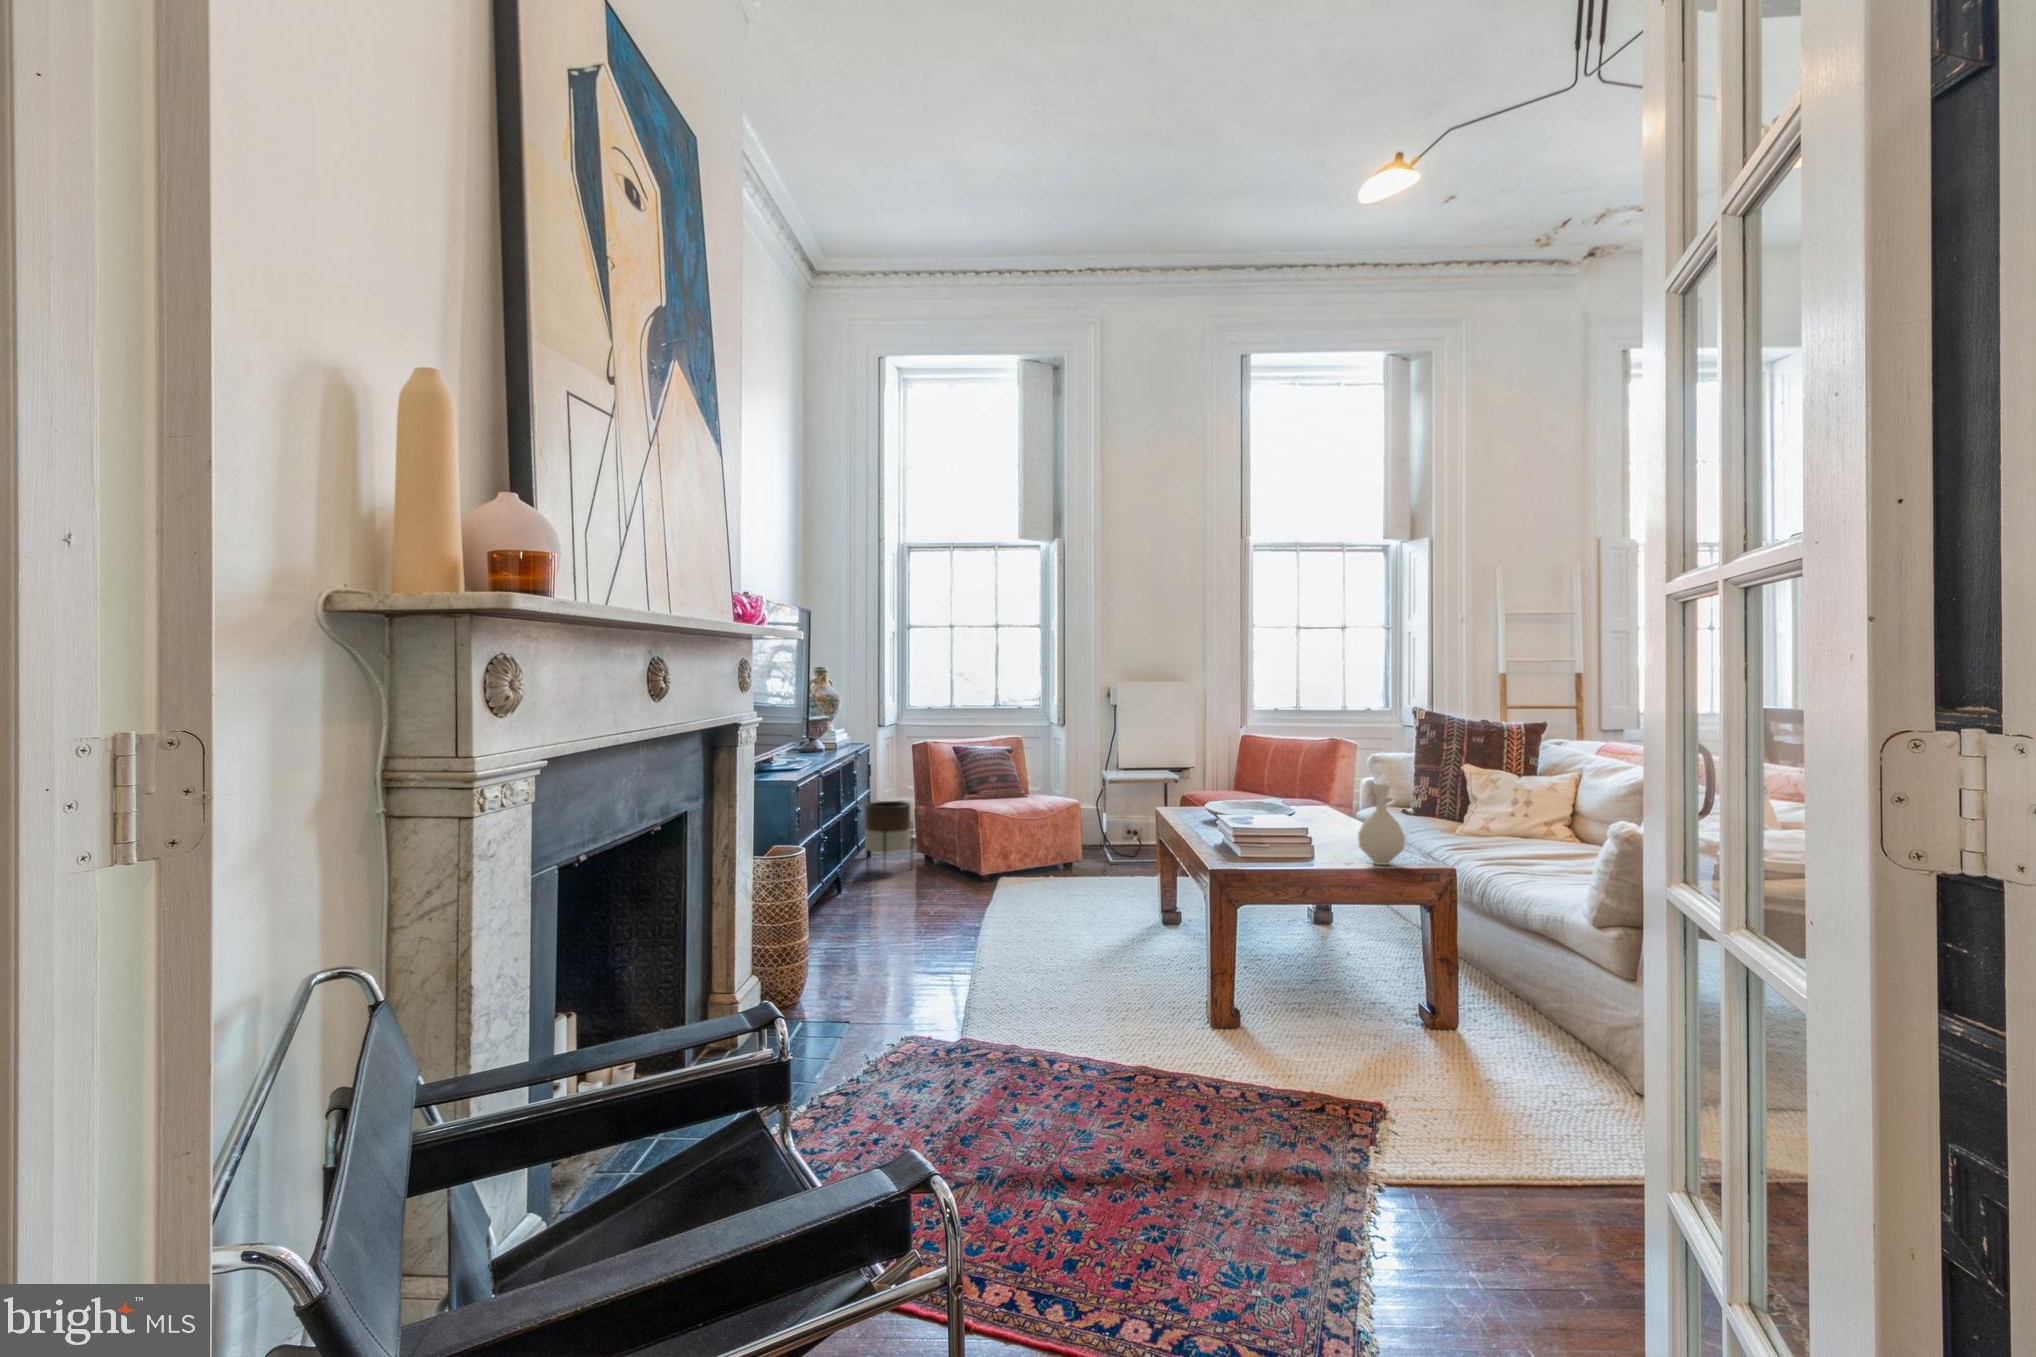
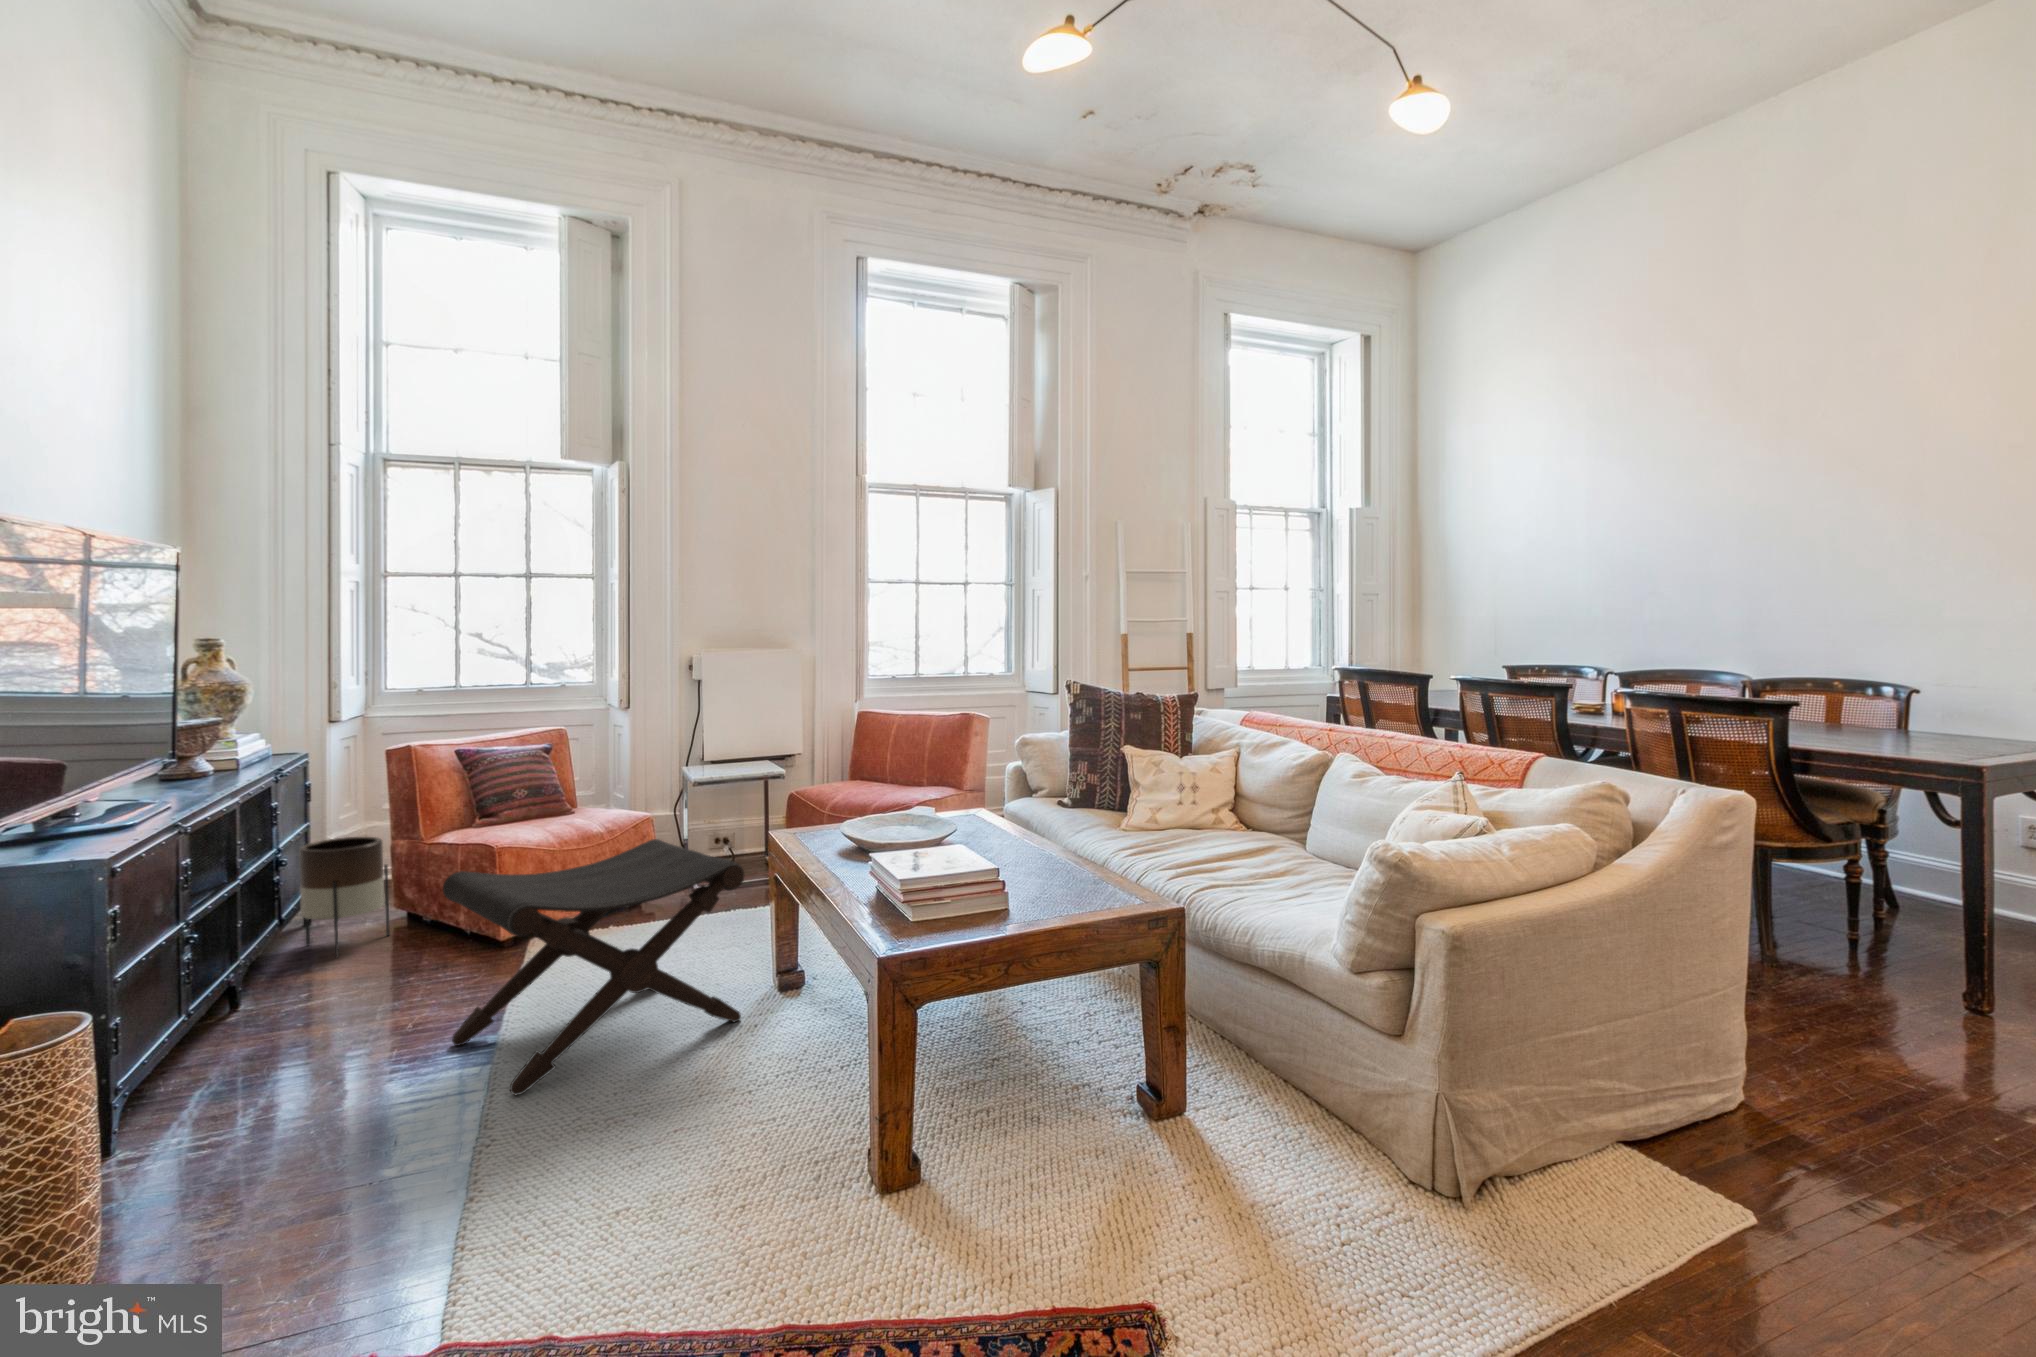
vase: present [1358,784,1405,865] -> none [1057,797,1117,906]
footstool: none [953,810,1139,956] -> present [443,839,744,1095]

